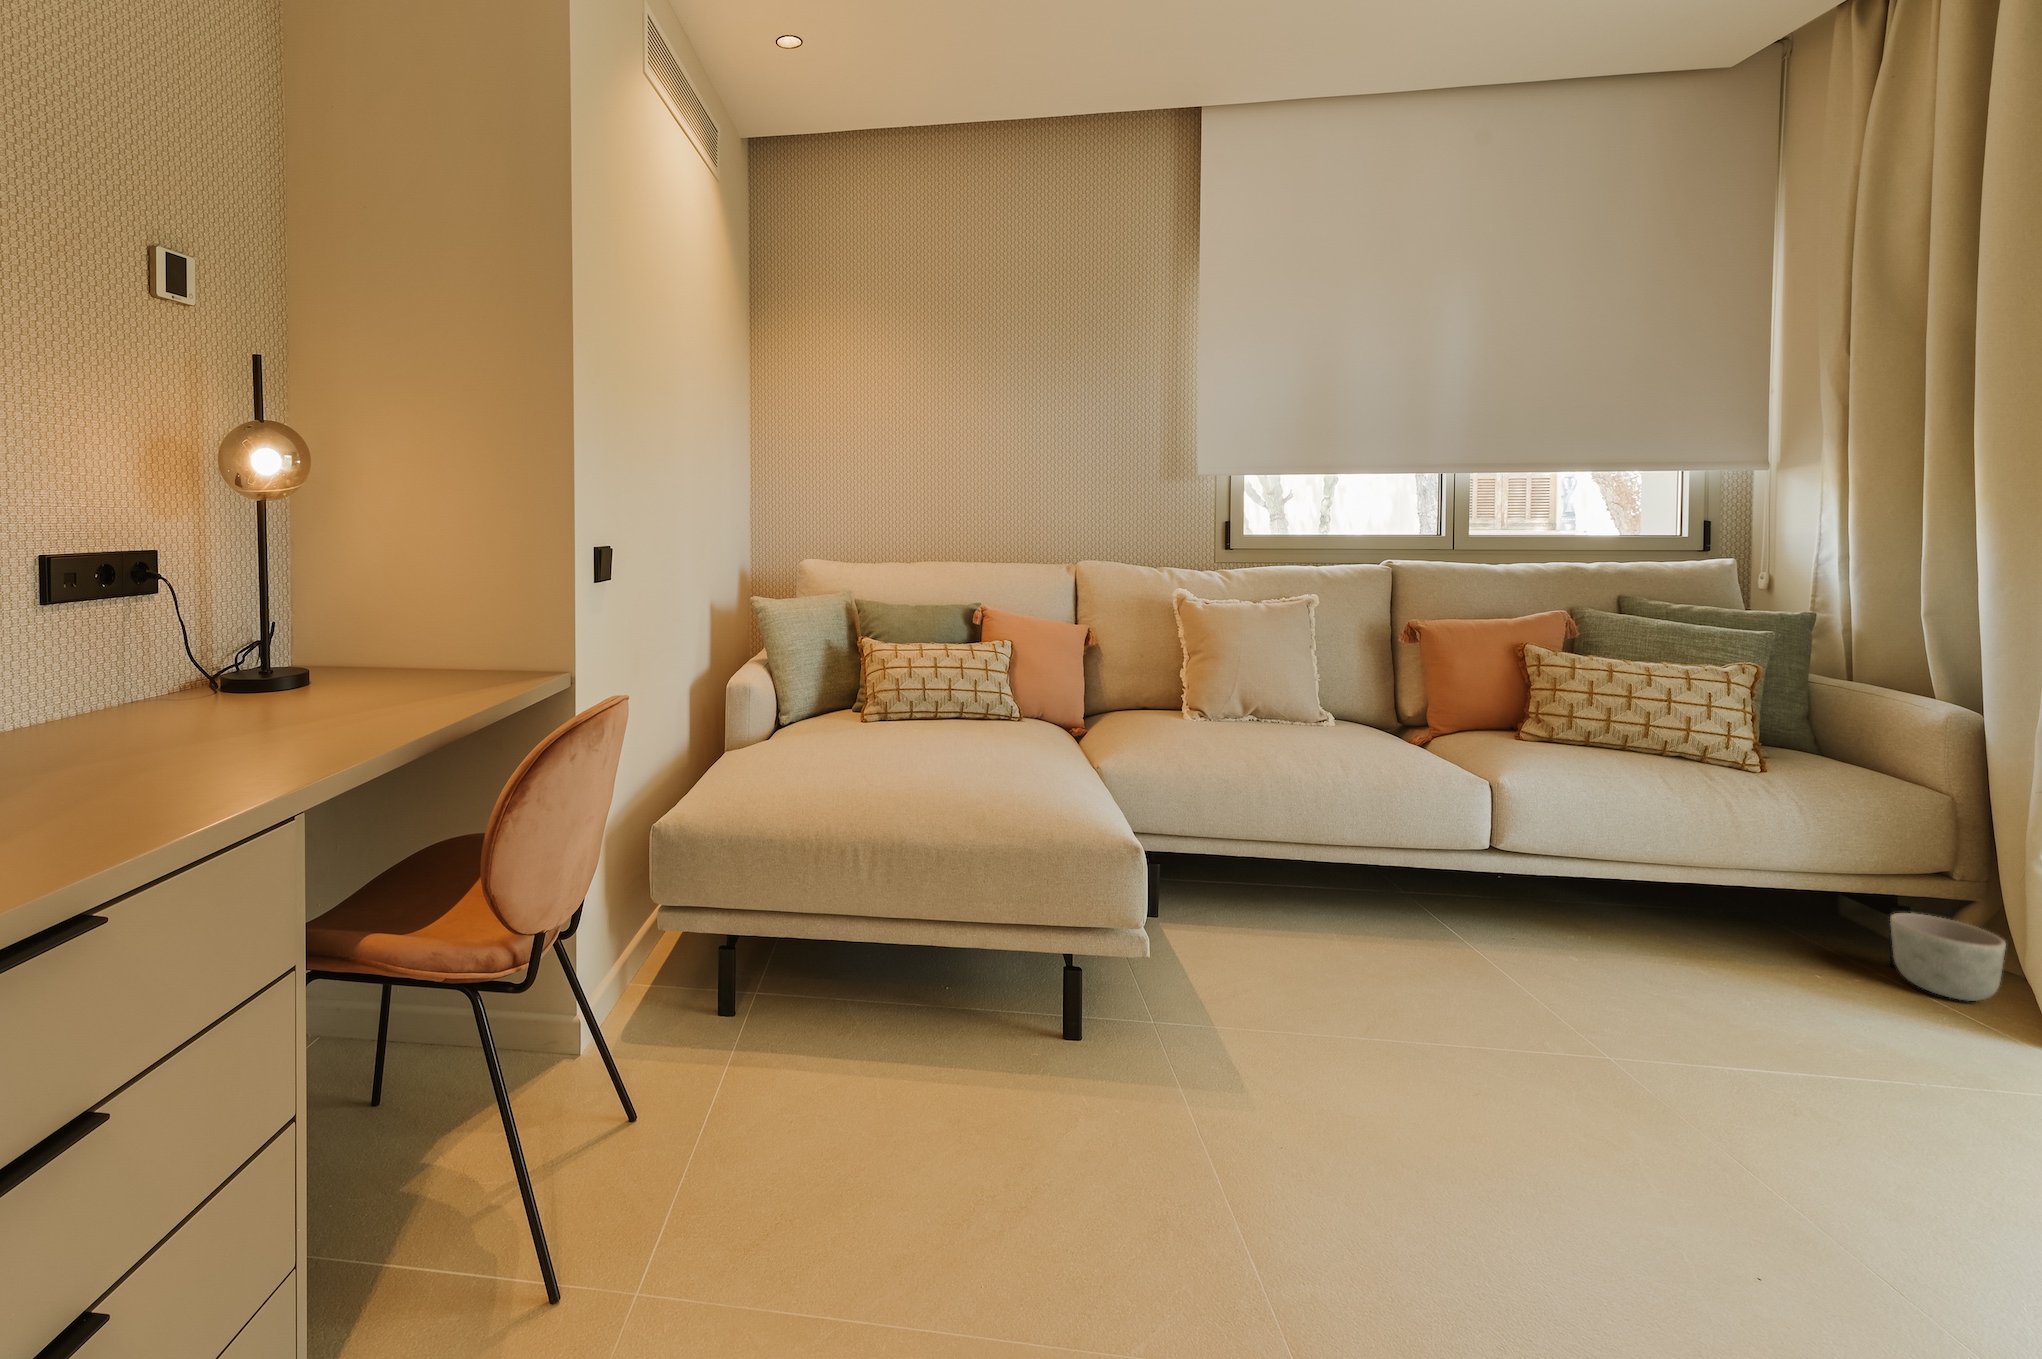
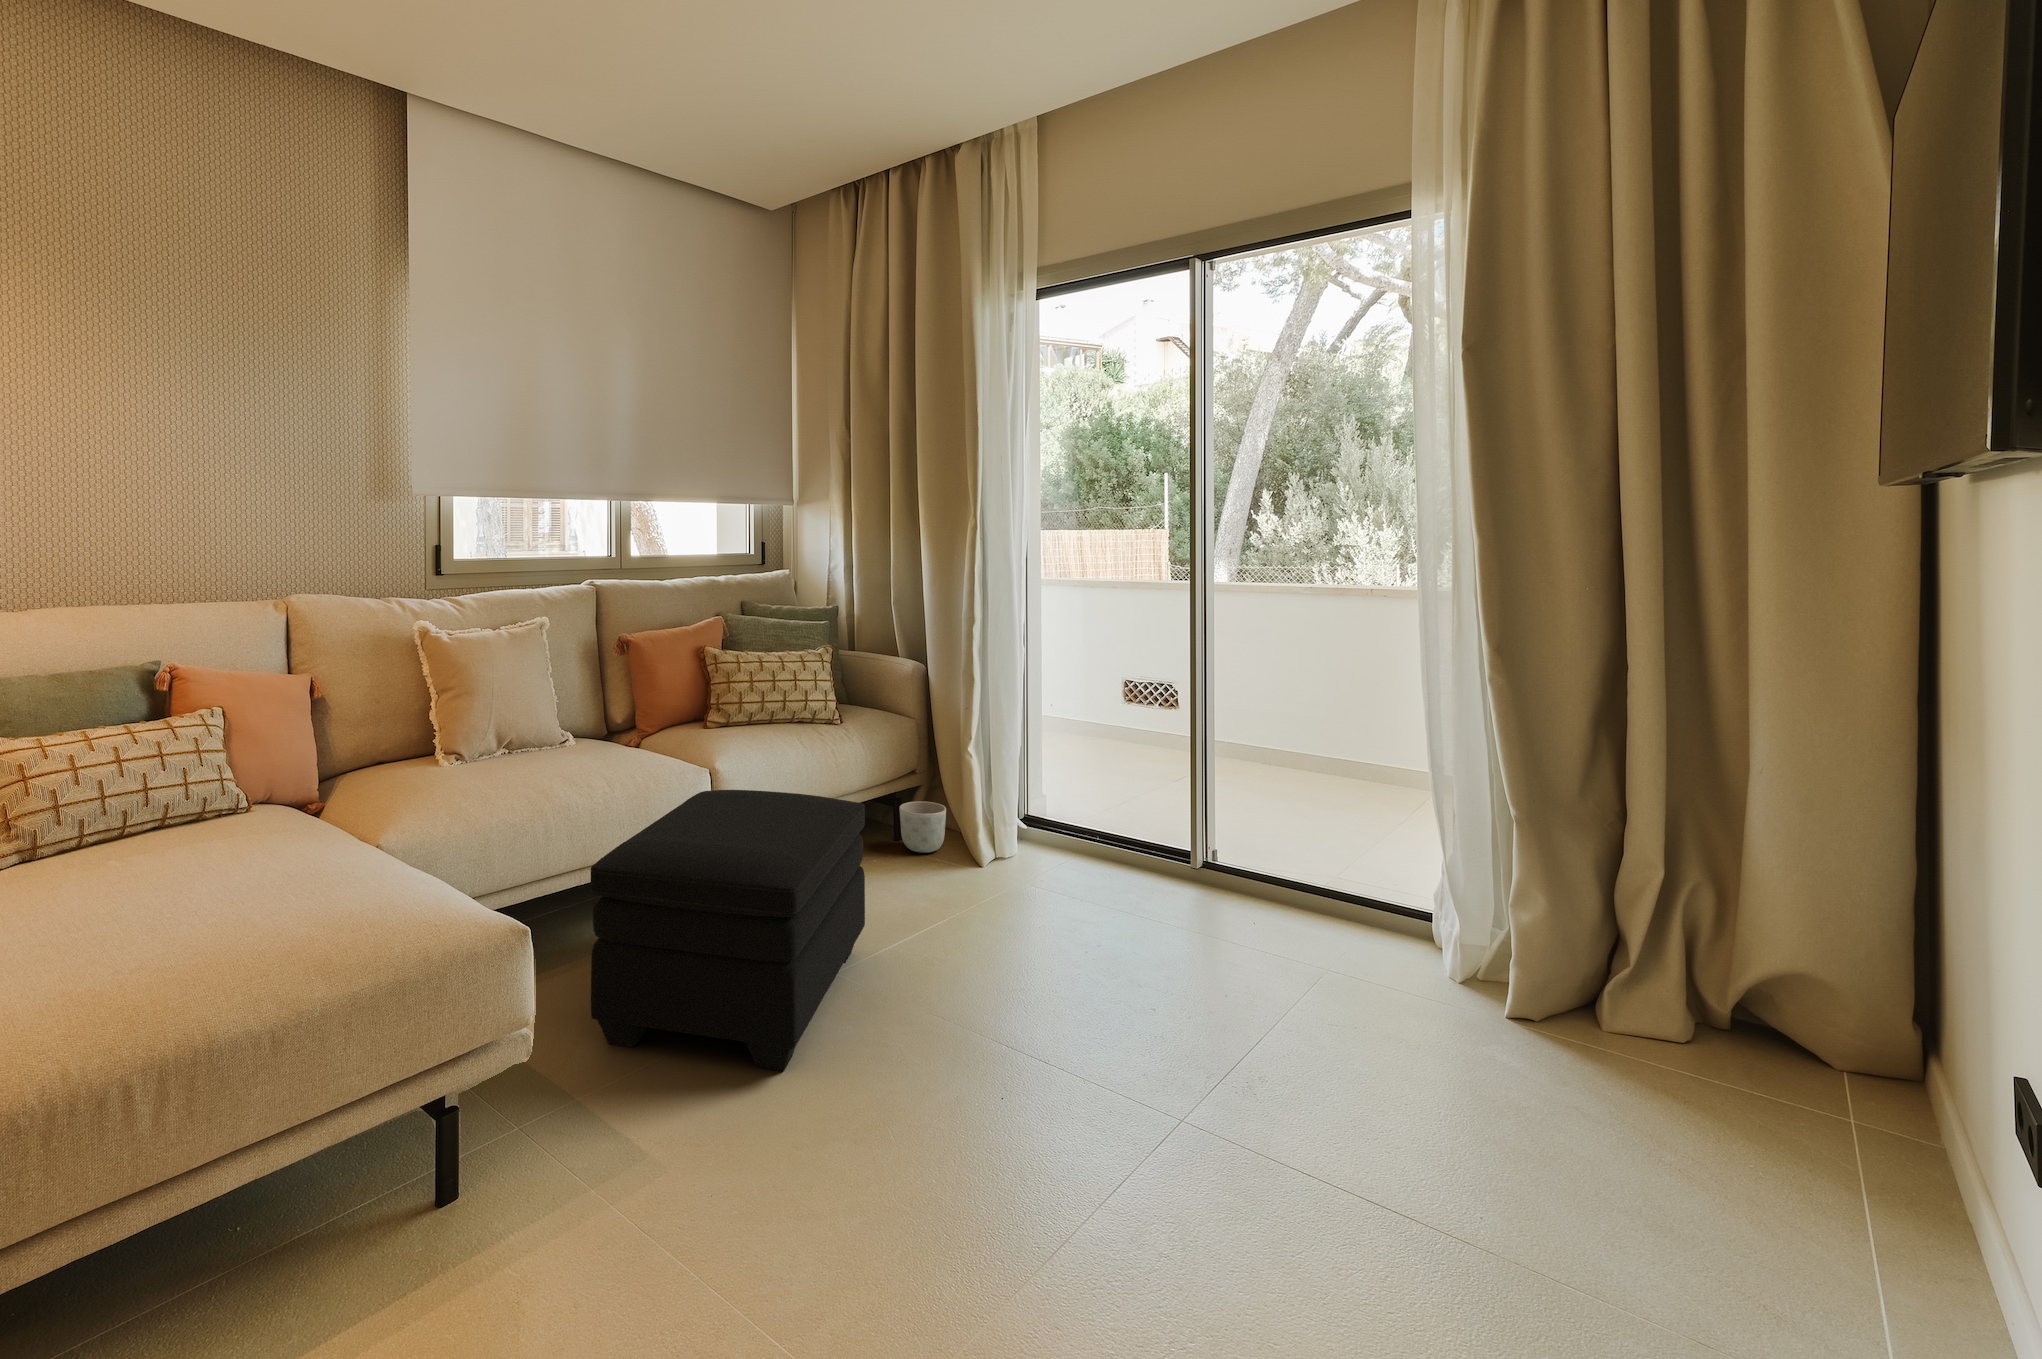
ottoman: none [1262,803,1706,1129] -> present [591,790,865,1071]

